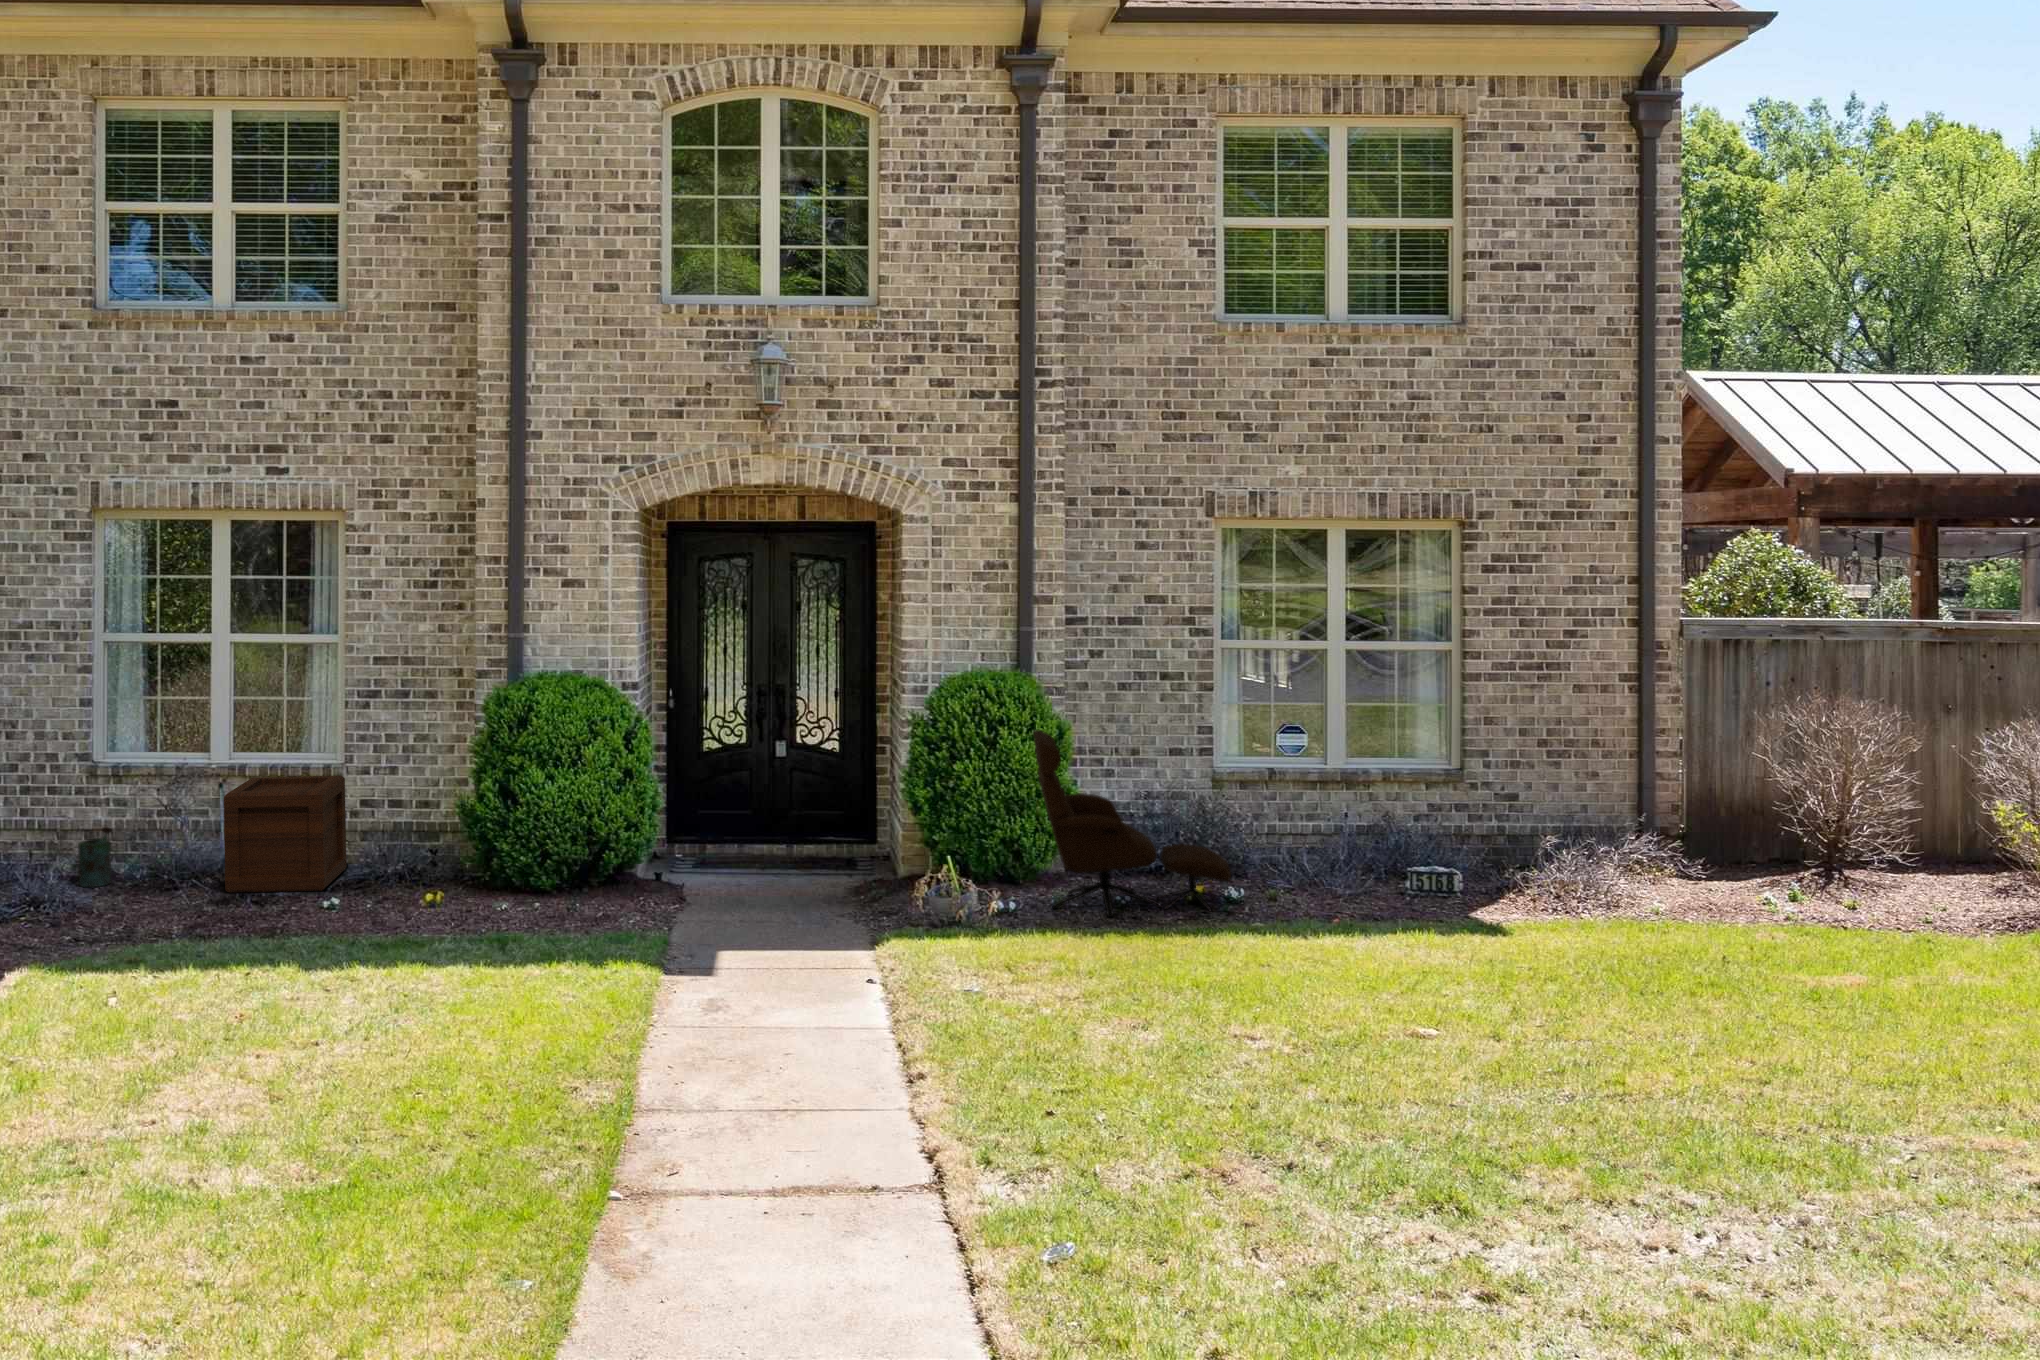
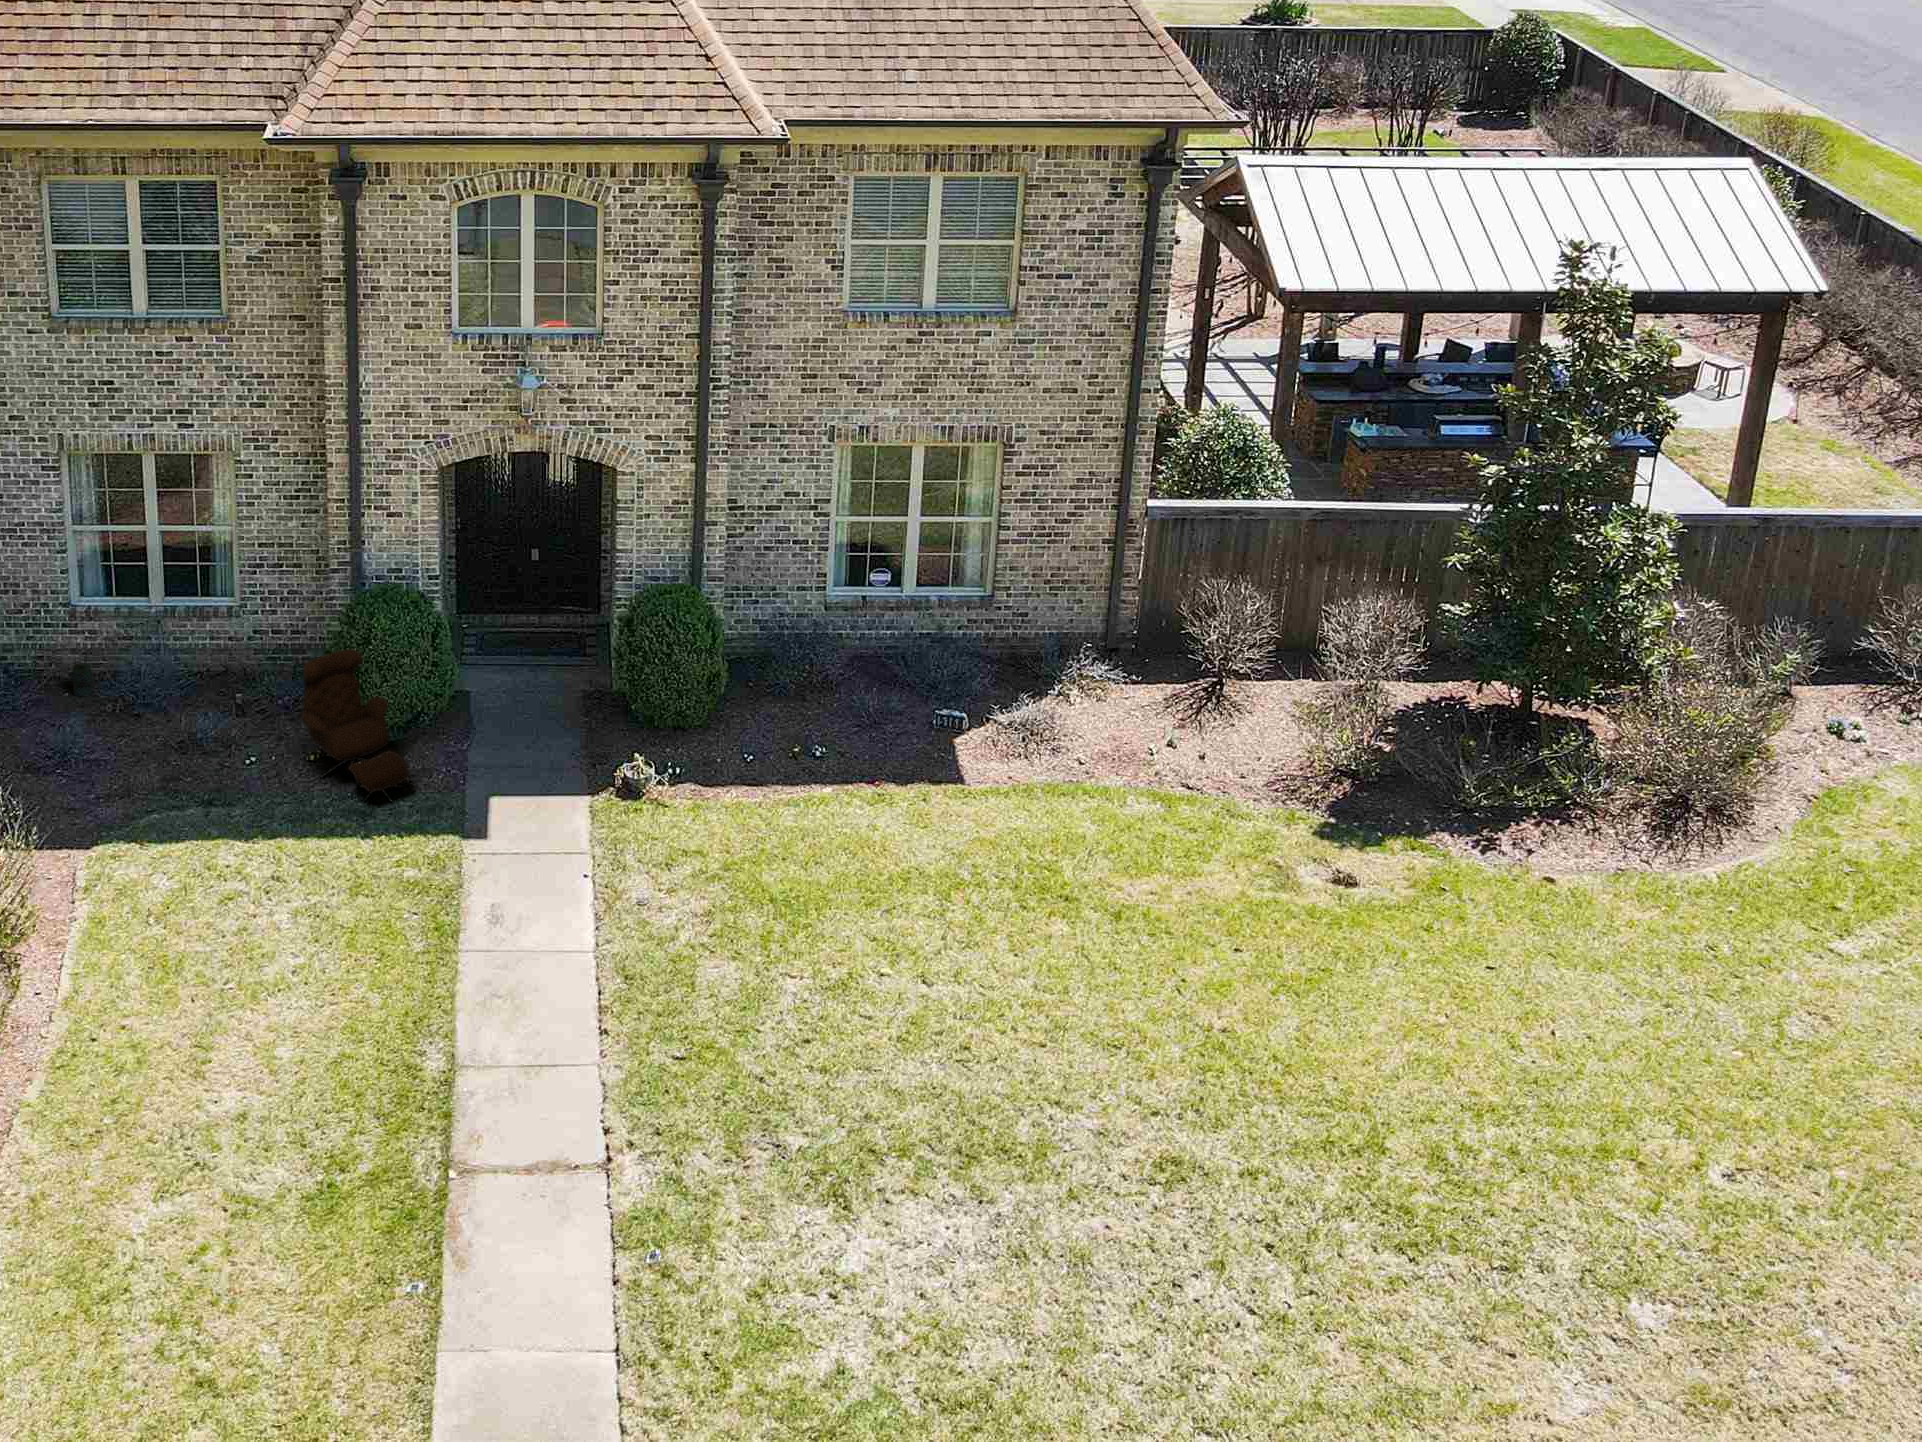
lounge chair: present [1033,730,1231,917] -> present [301,649,409,802]
wooden crate: present [224,776,346,893] -> none [169,623,245,709]

